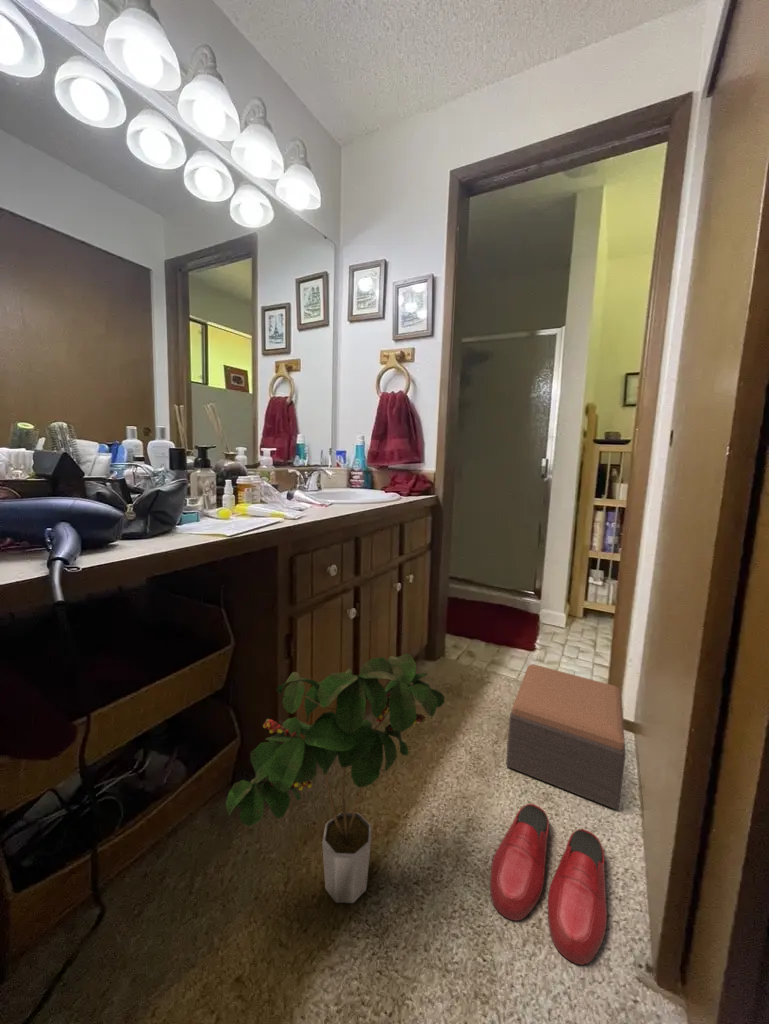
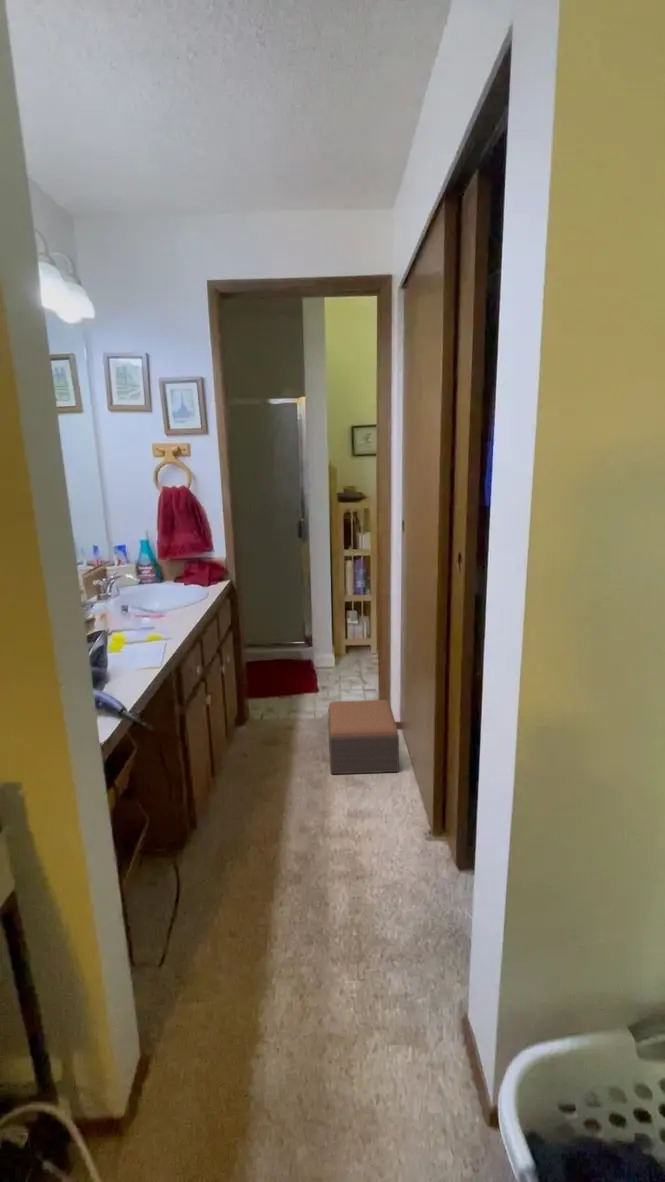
potted plant: present [226,654,444,903] -> none [200,715,306,875]
slippers: present [490,804,607,965] -> none [343,785,404,840]

